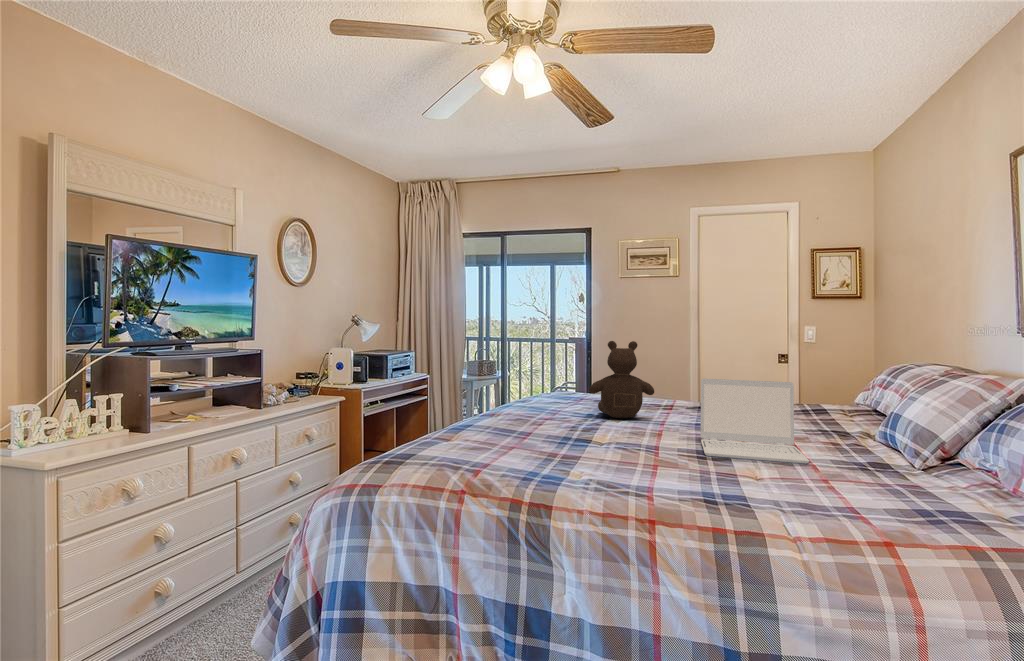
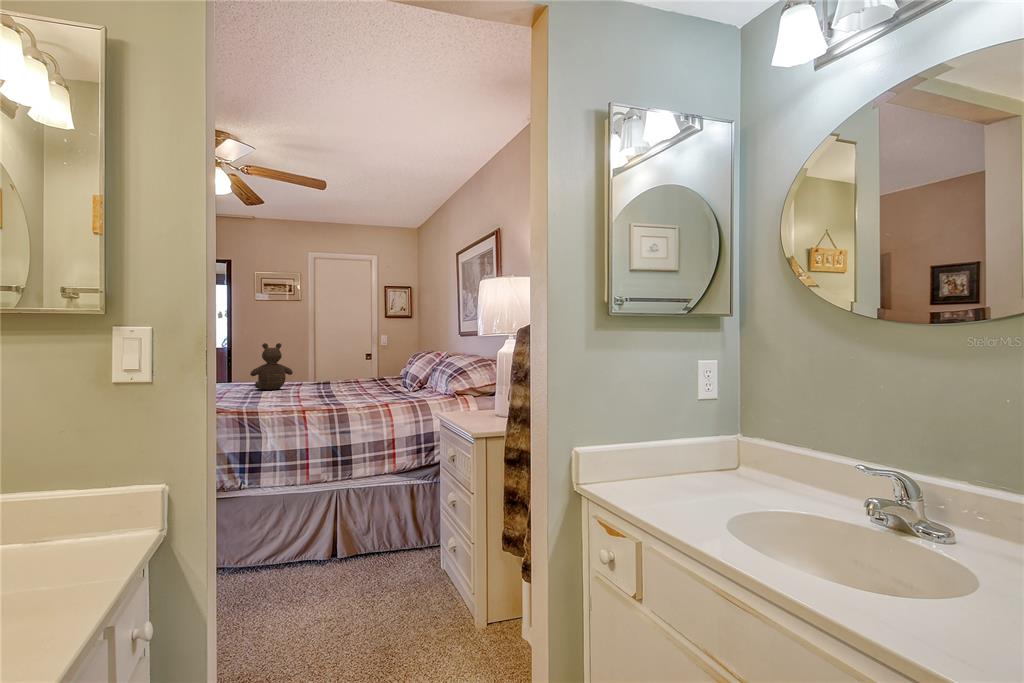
laptop: present [701,379,809,464] -> none [321,360,371,396]

